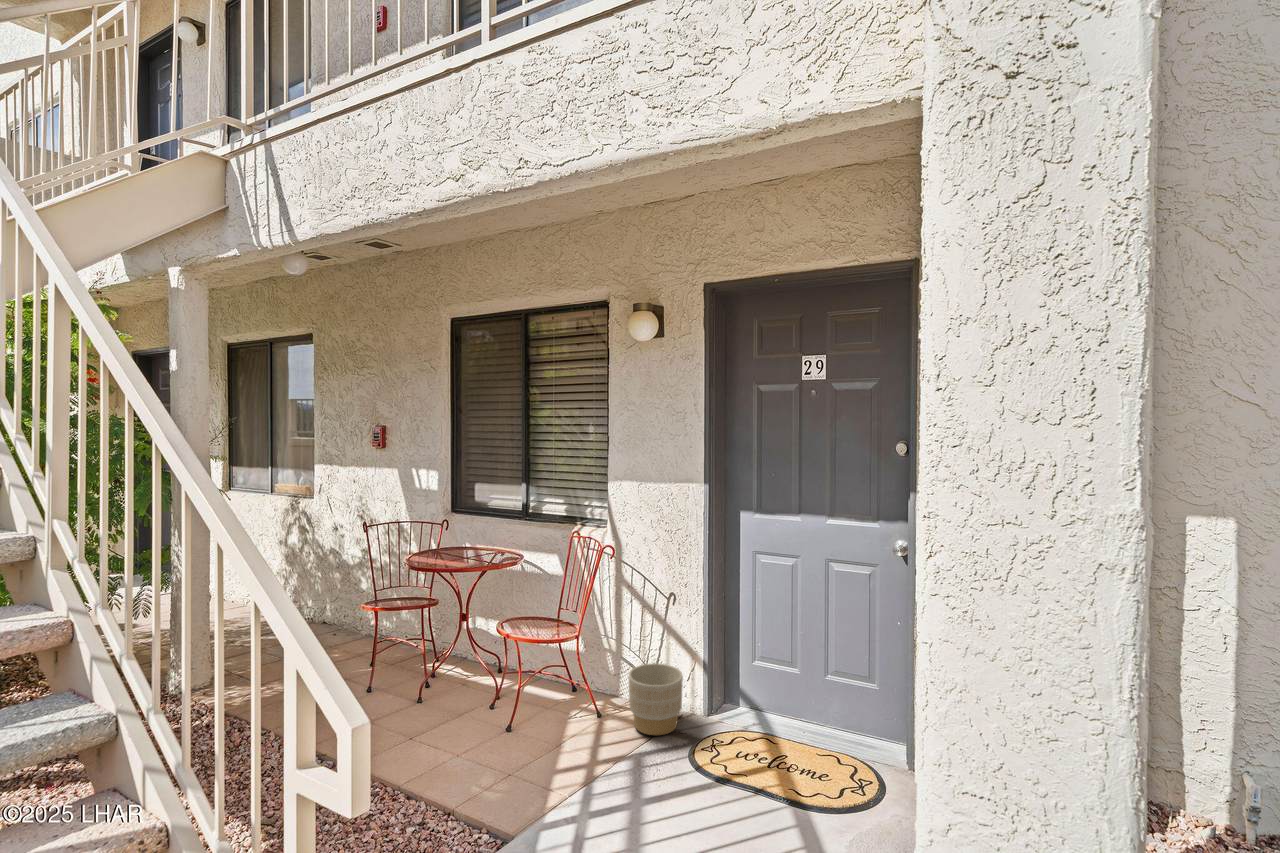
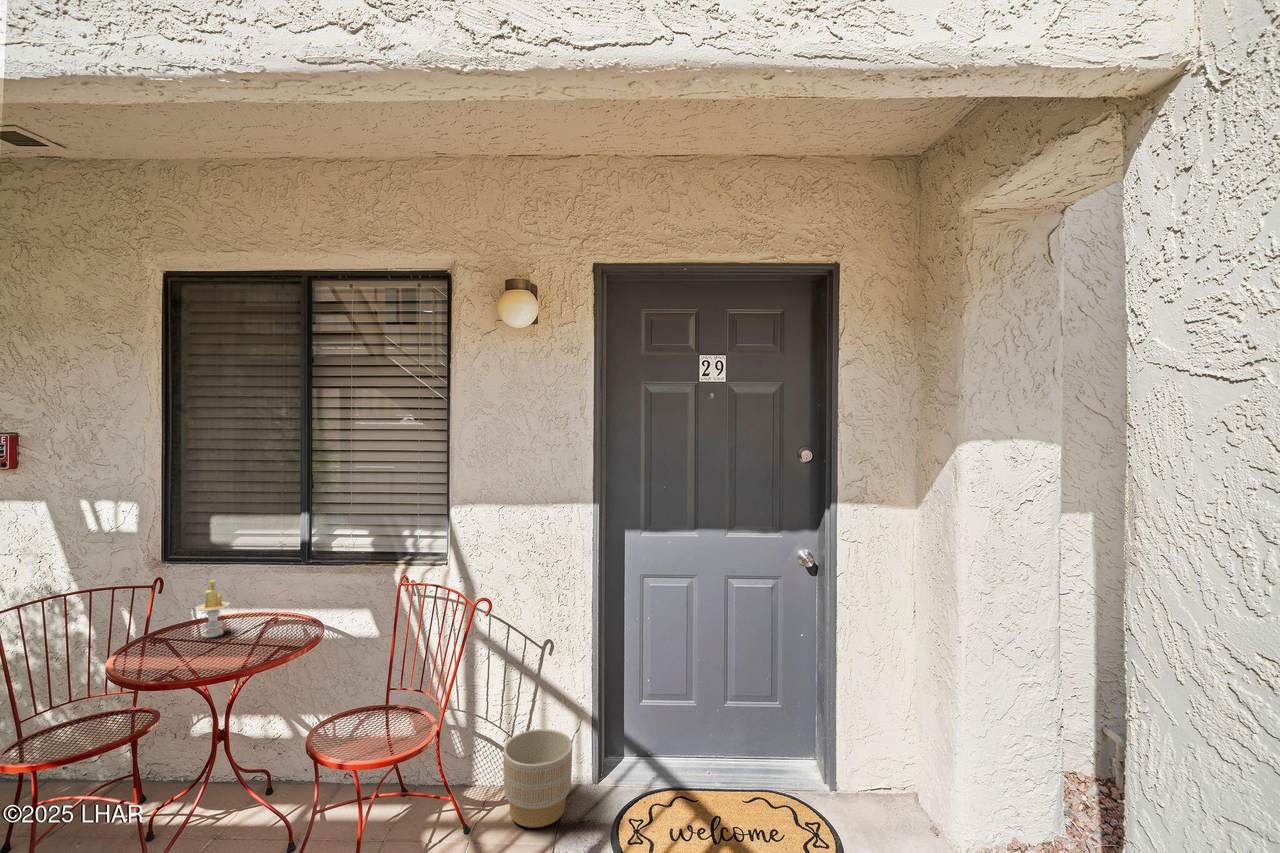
candle: none [456,522,475,559] -> present [196,579,230,638]

